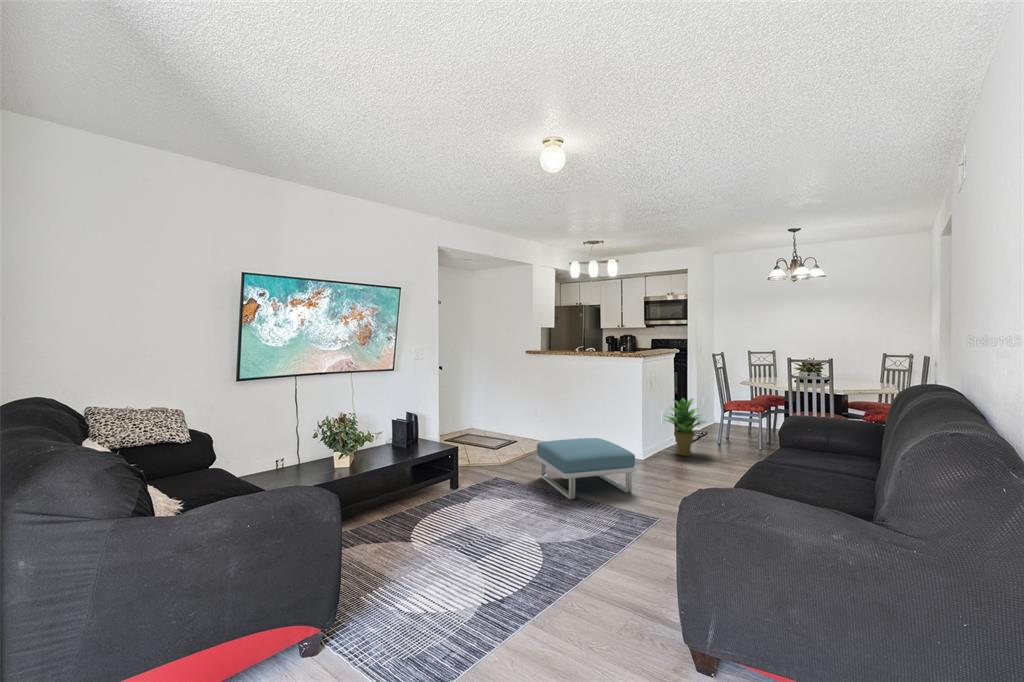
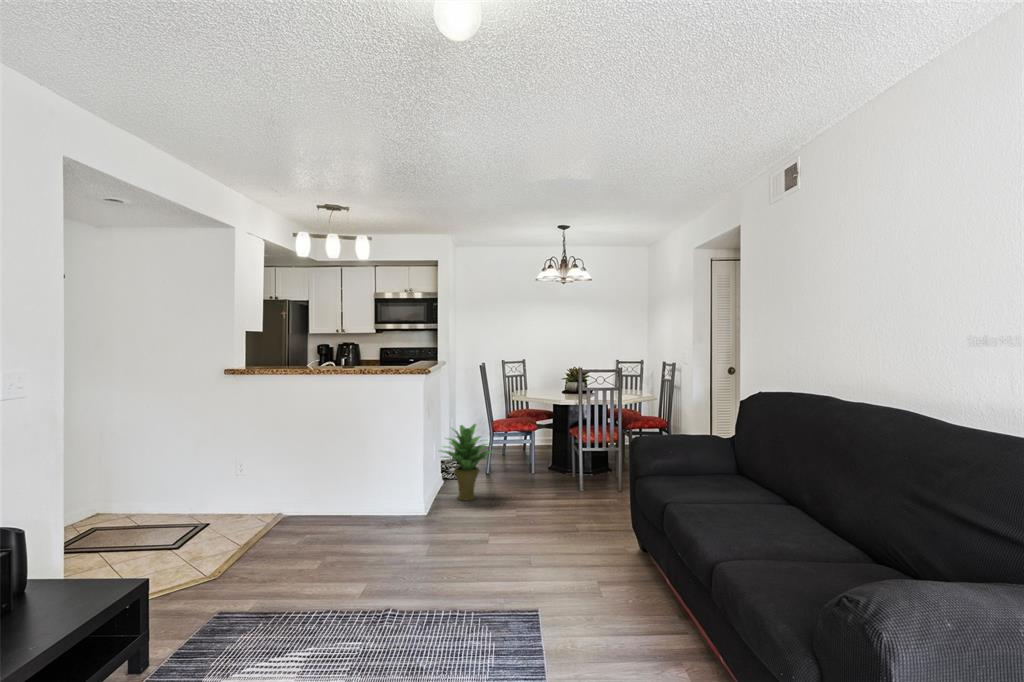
footstool: present [536,438,636,499] -> none [298,501,468,619]

